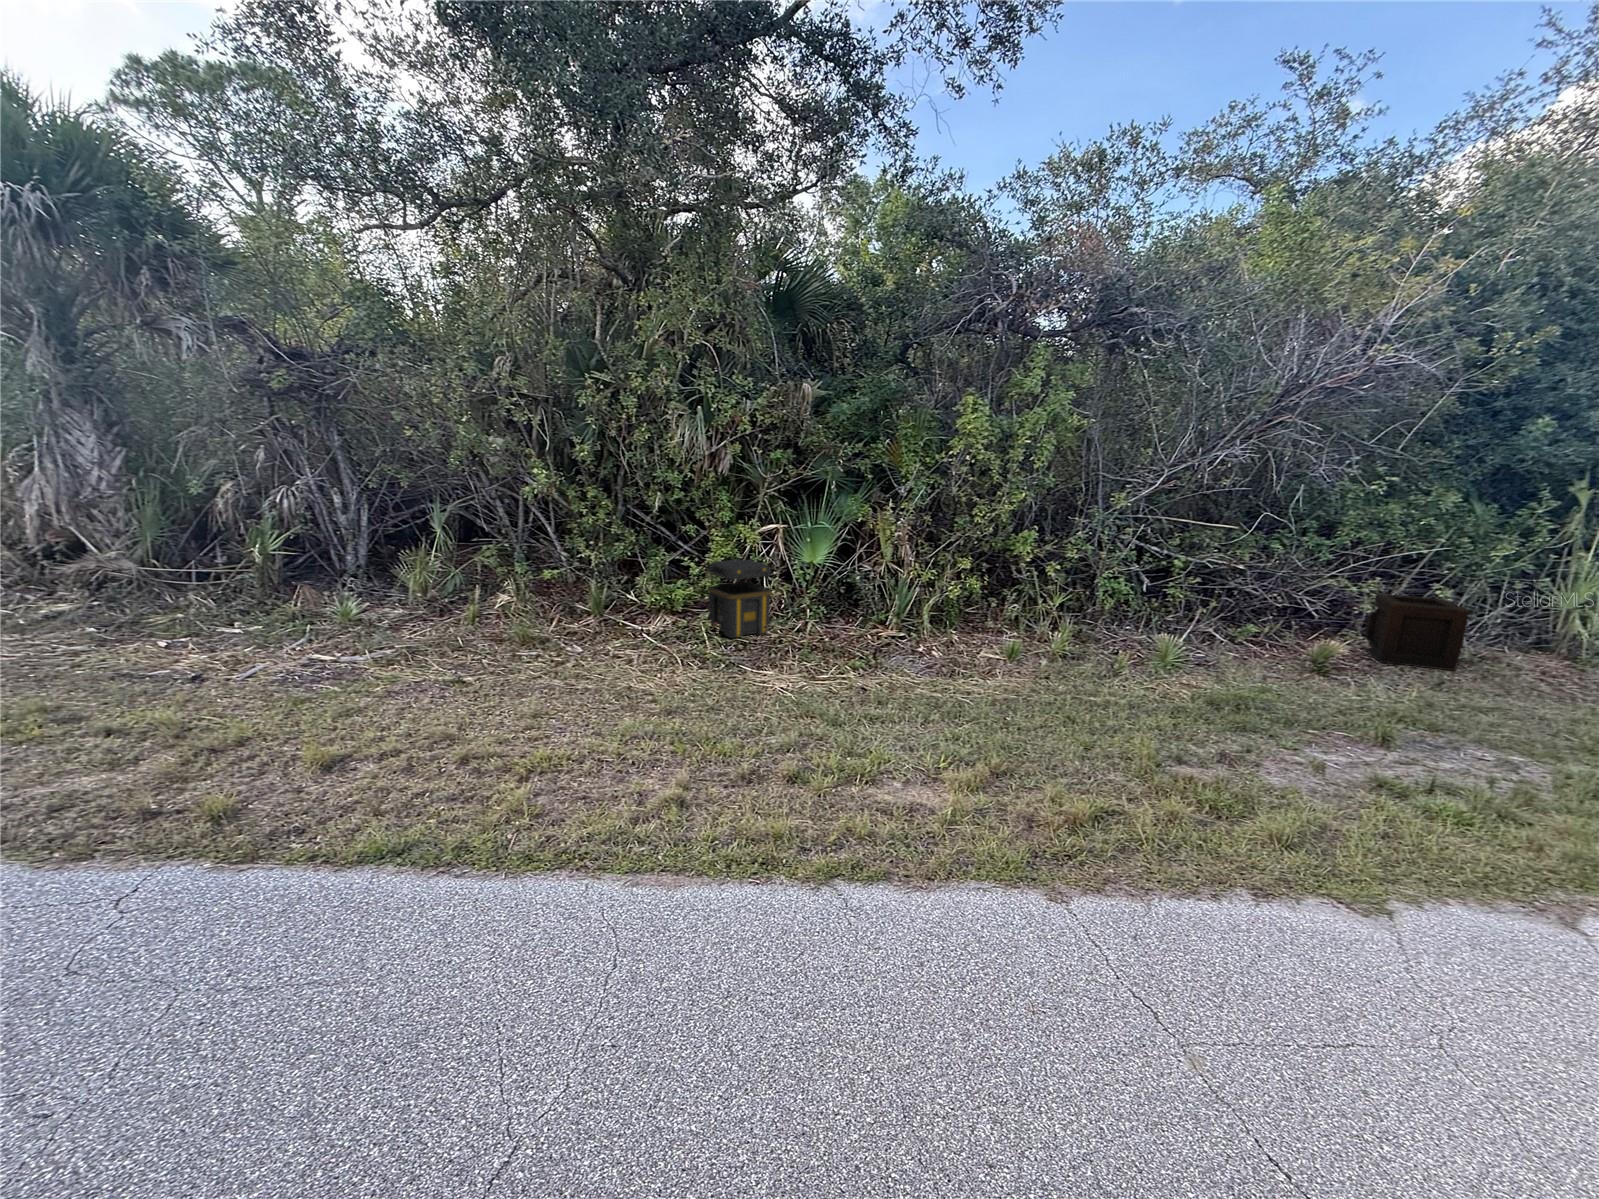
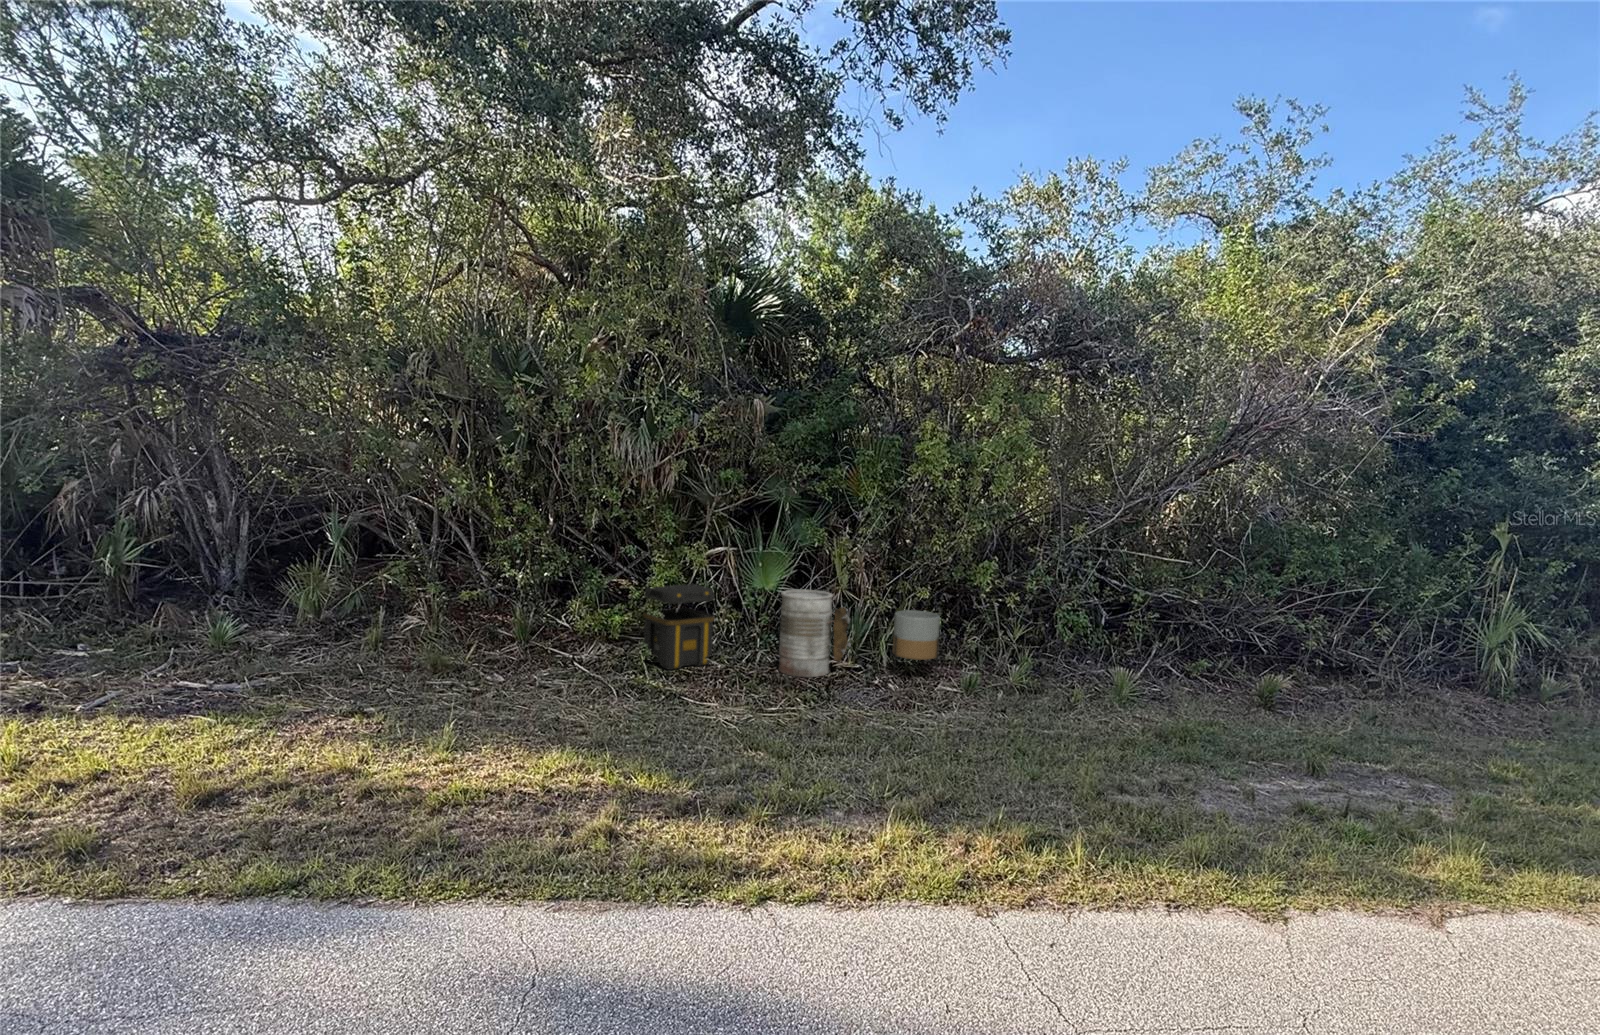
trash can: none [830,565,897,646] -> present [779,590,851,677]
planter: none [935,584,980,648] -> present [893,610,940,679]
wooden crate: present [1364,594,1469,671] -> none [1344,621,1443,703]

